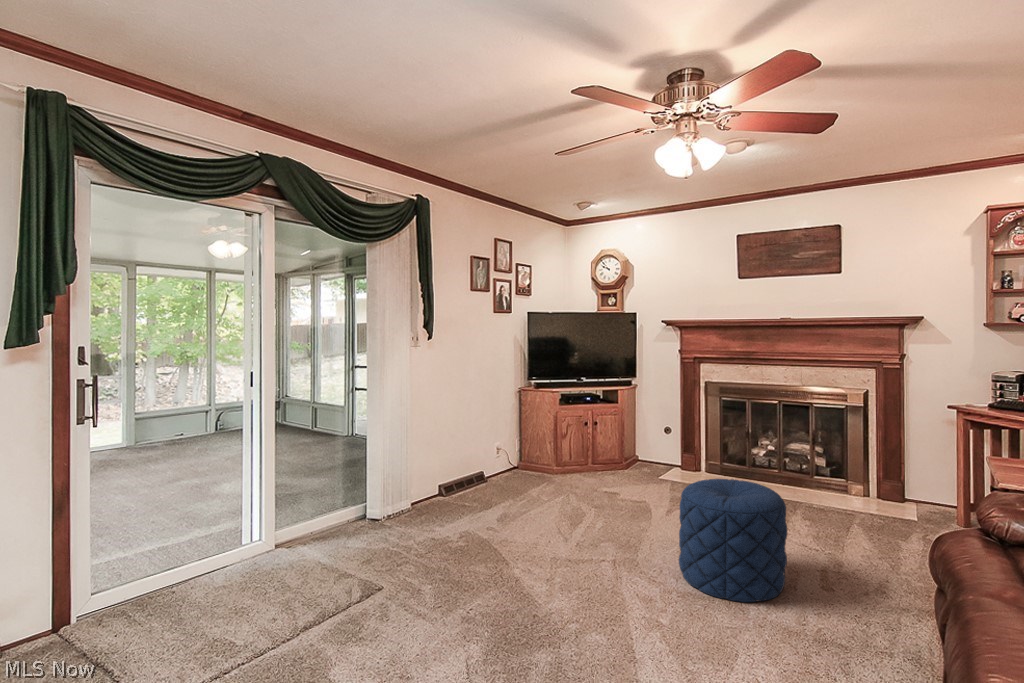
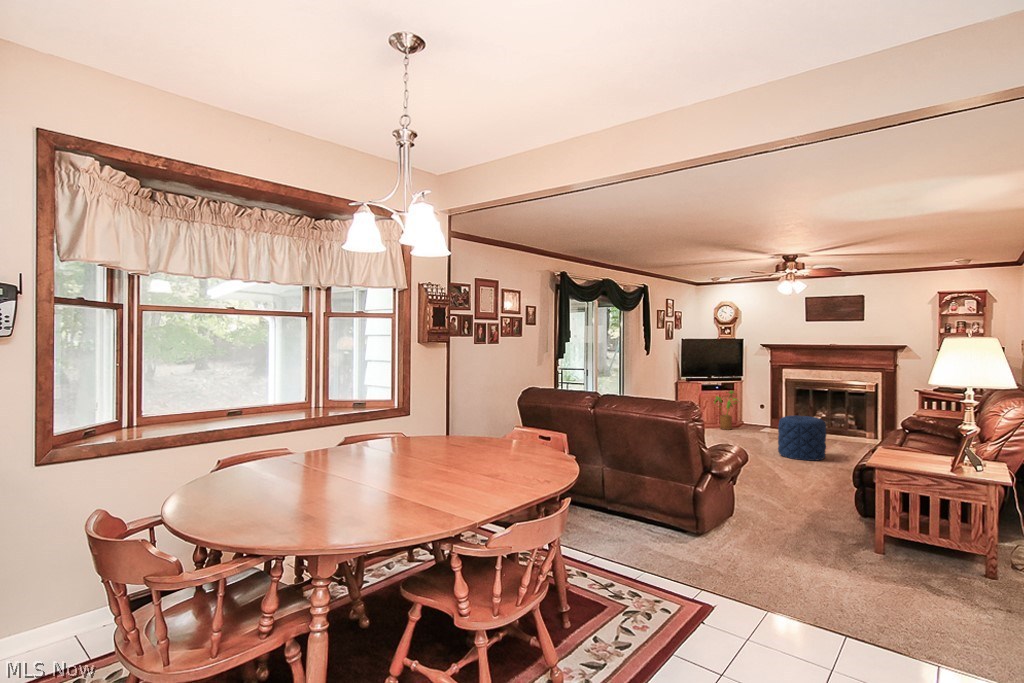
house plant: none [582,405,625,478] -> present [714,391,738,430]

